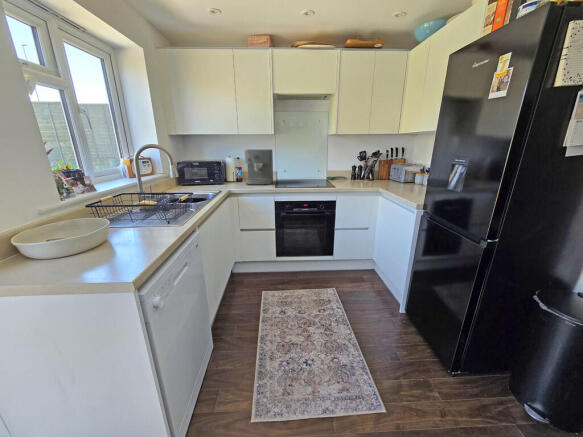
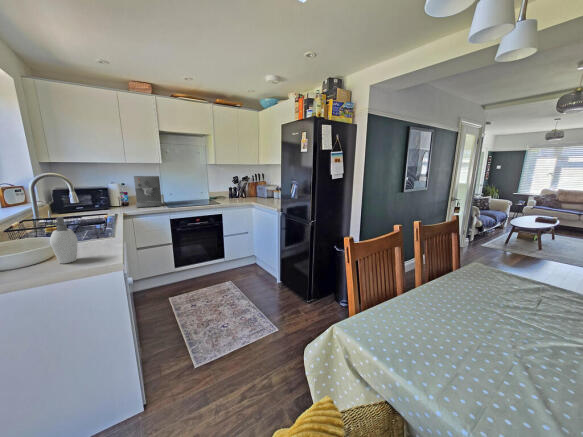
soap dispenser: none [68,202,107,265] -> present [50,217,78,263]

